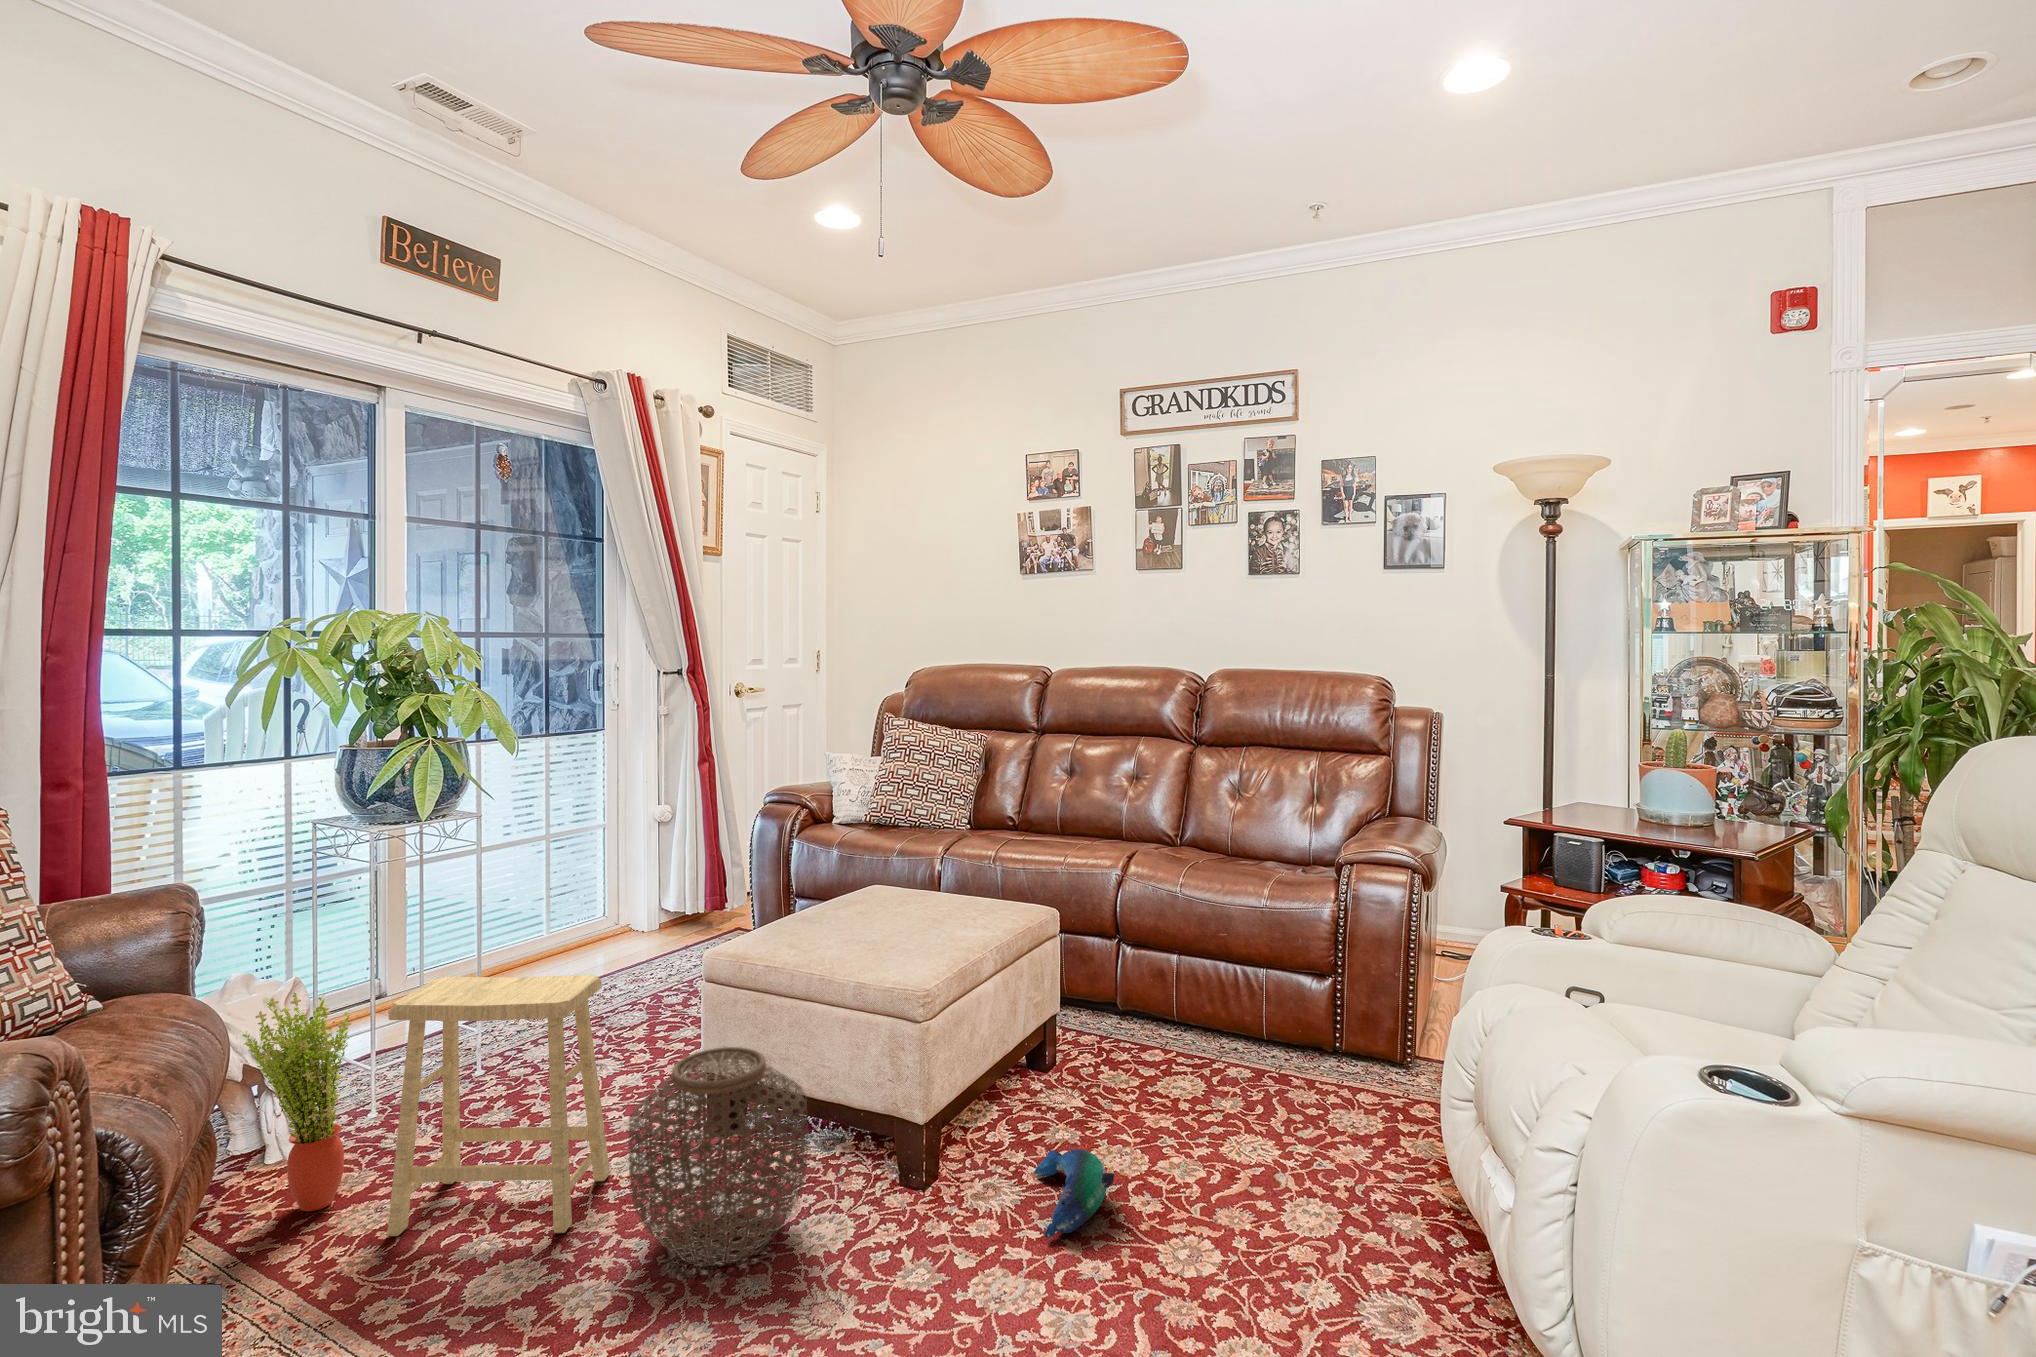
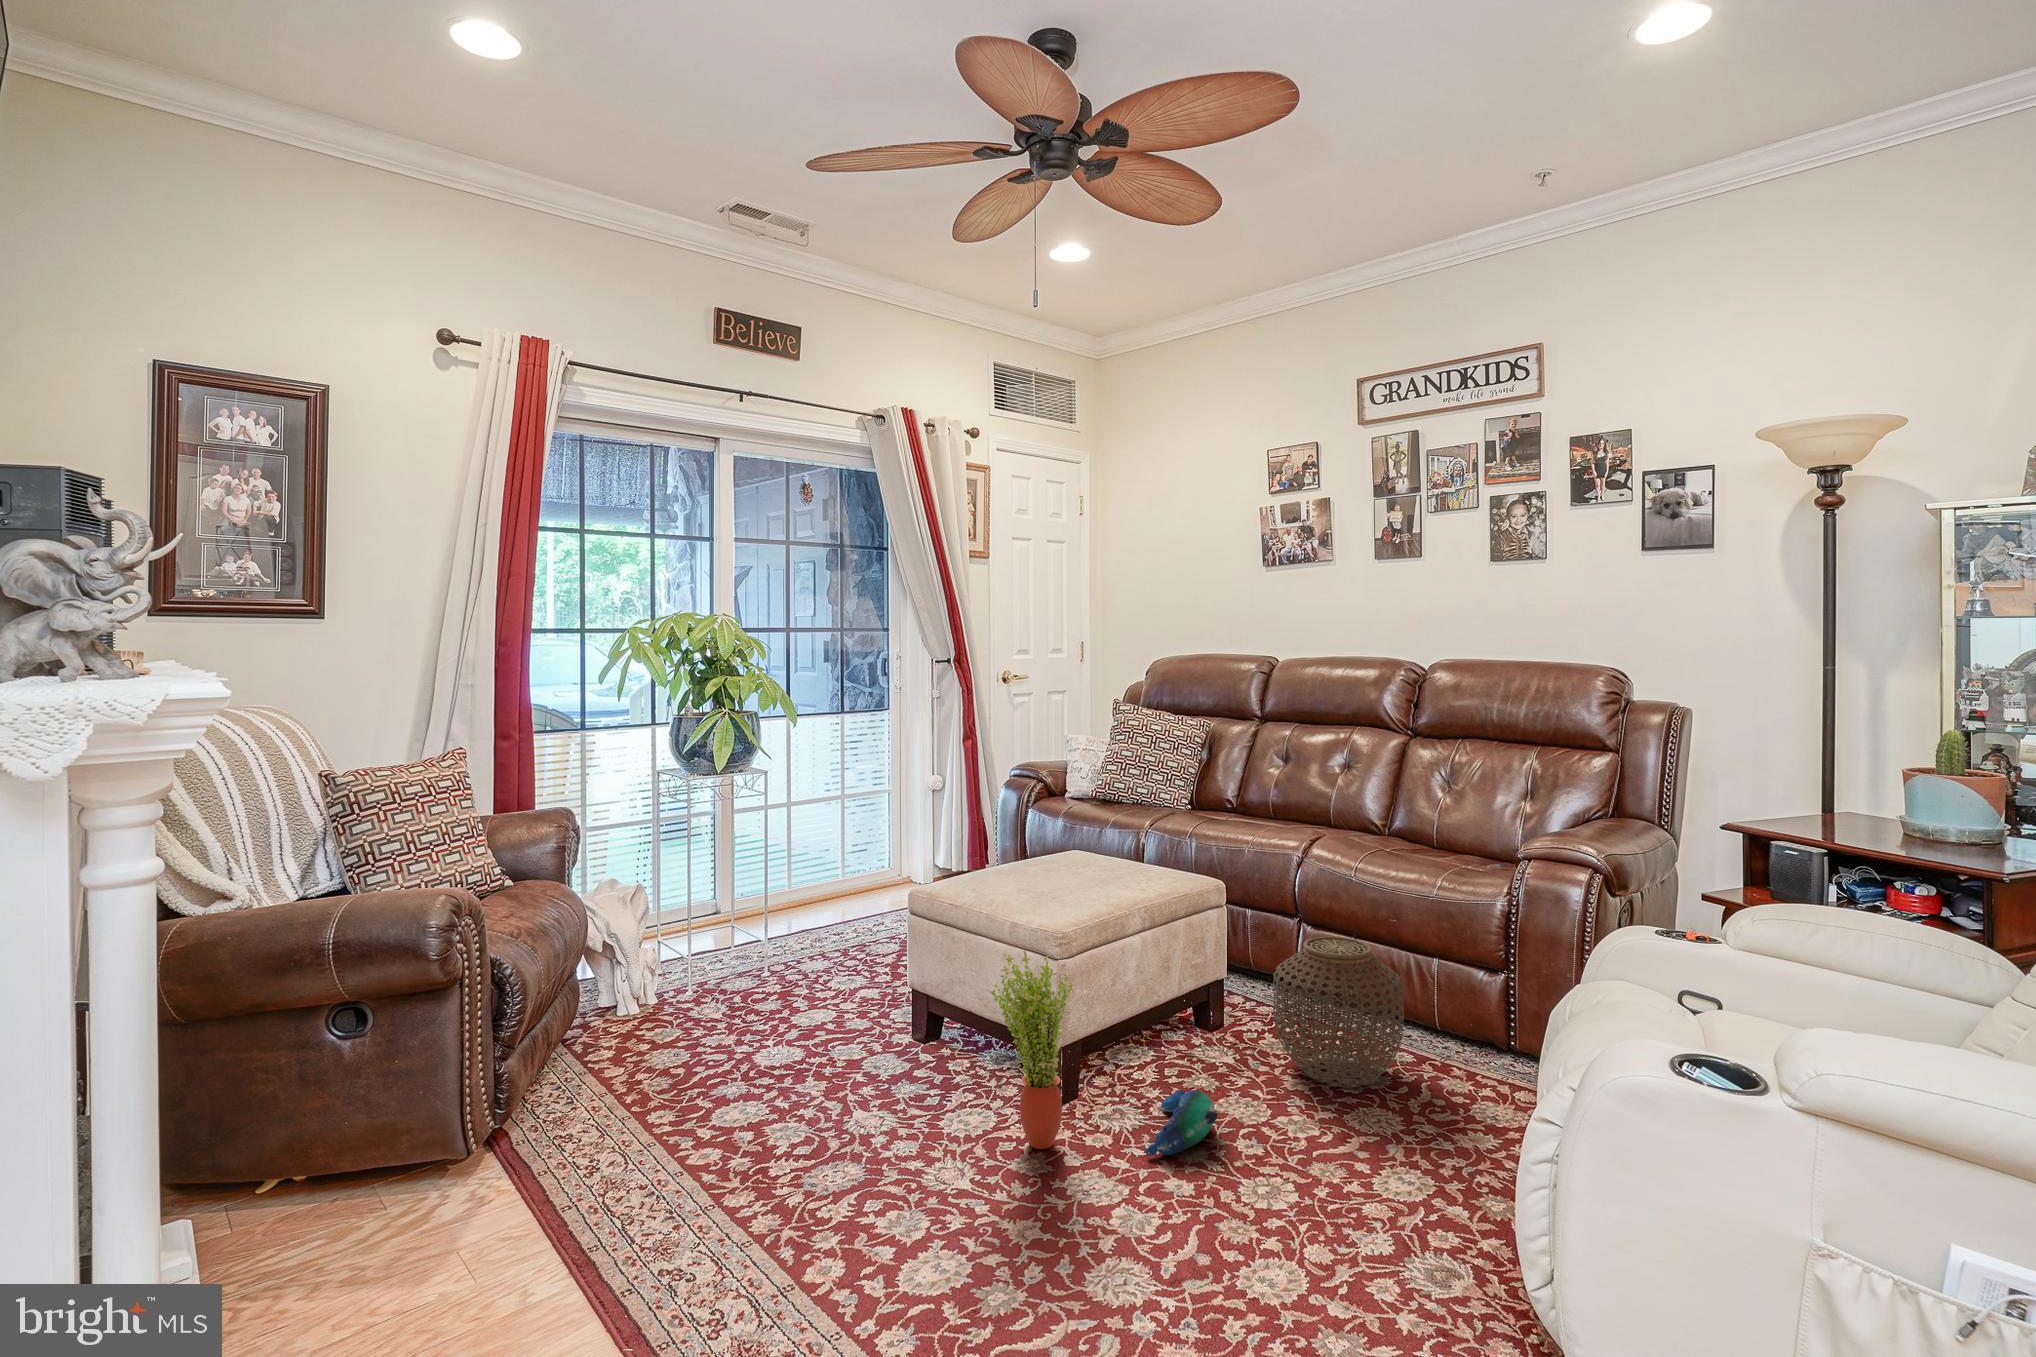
footstool: present [387,975,610,1236] -> none [676,891,832,1090]
potted plant: present [240,993,351,1211] -> present [991,951,1075,1149]
woven basket: present [629,1047,807,1266] -> present [1273,937,1404,1087]

